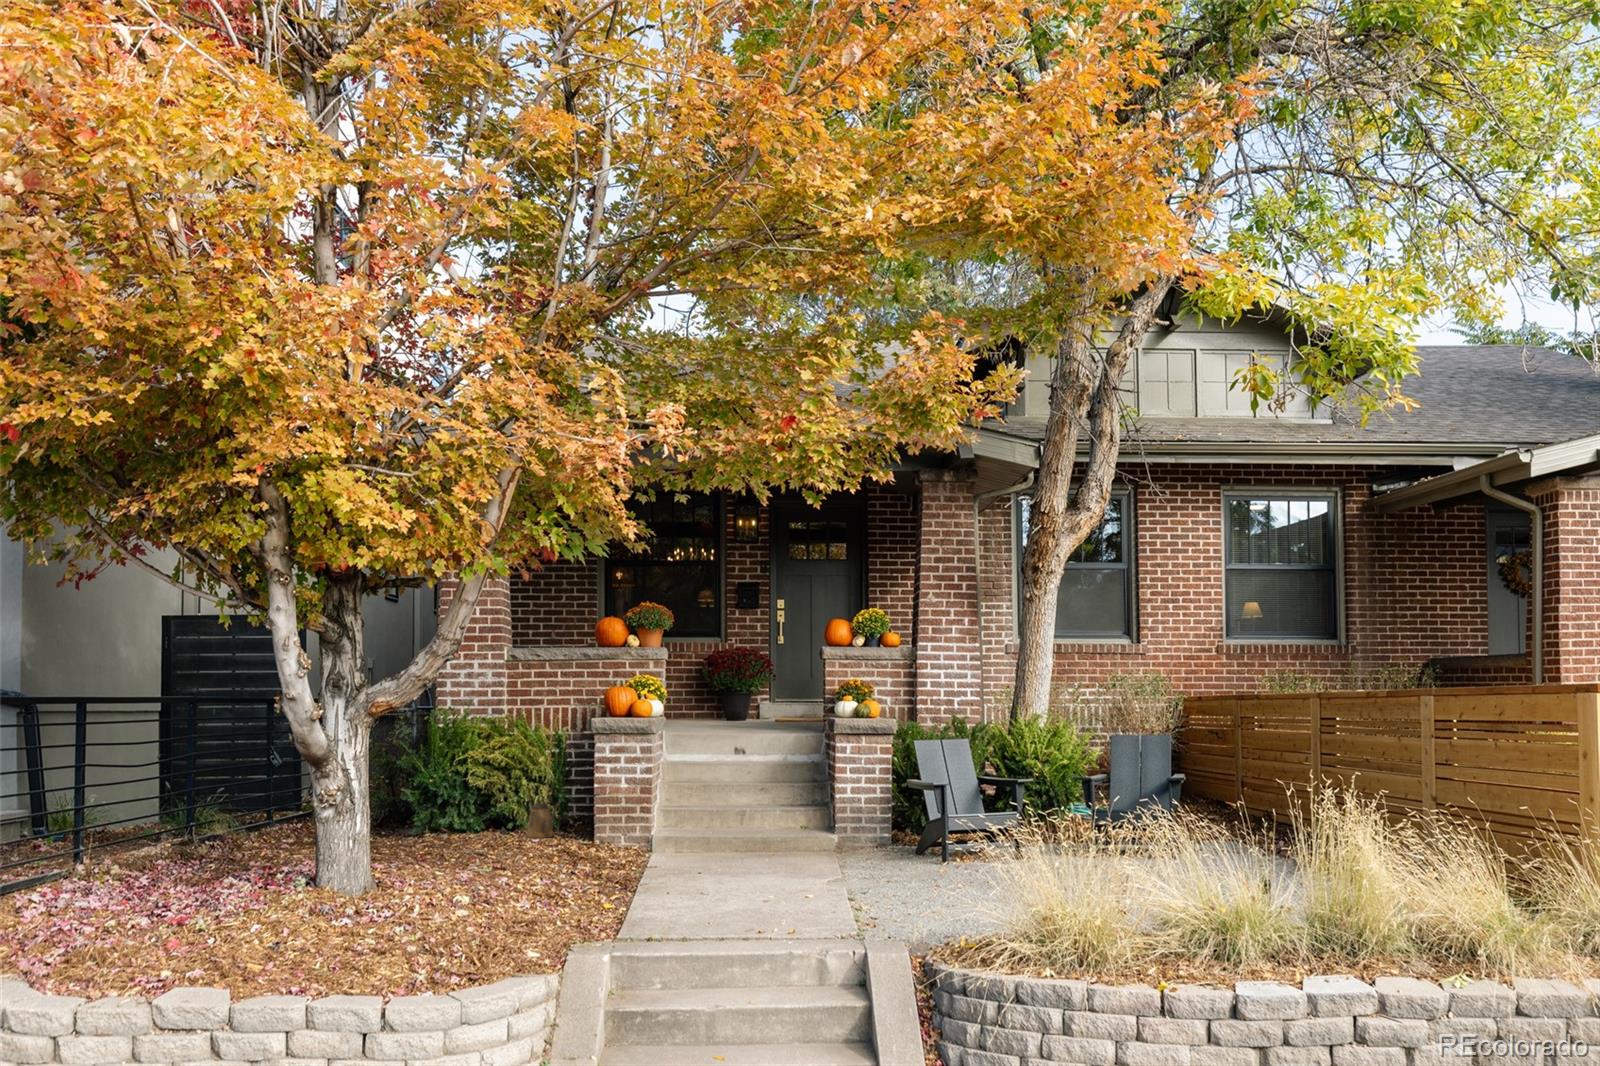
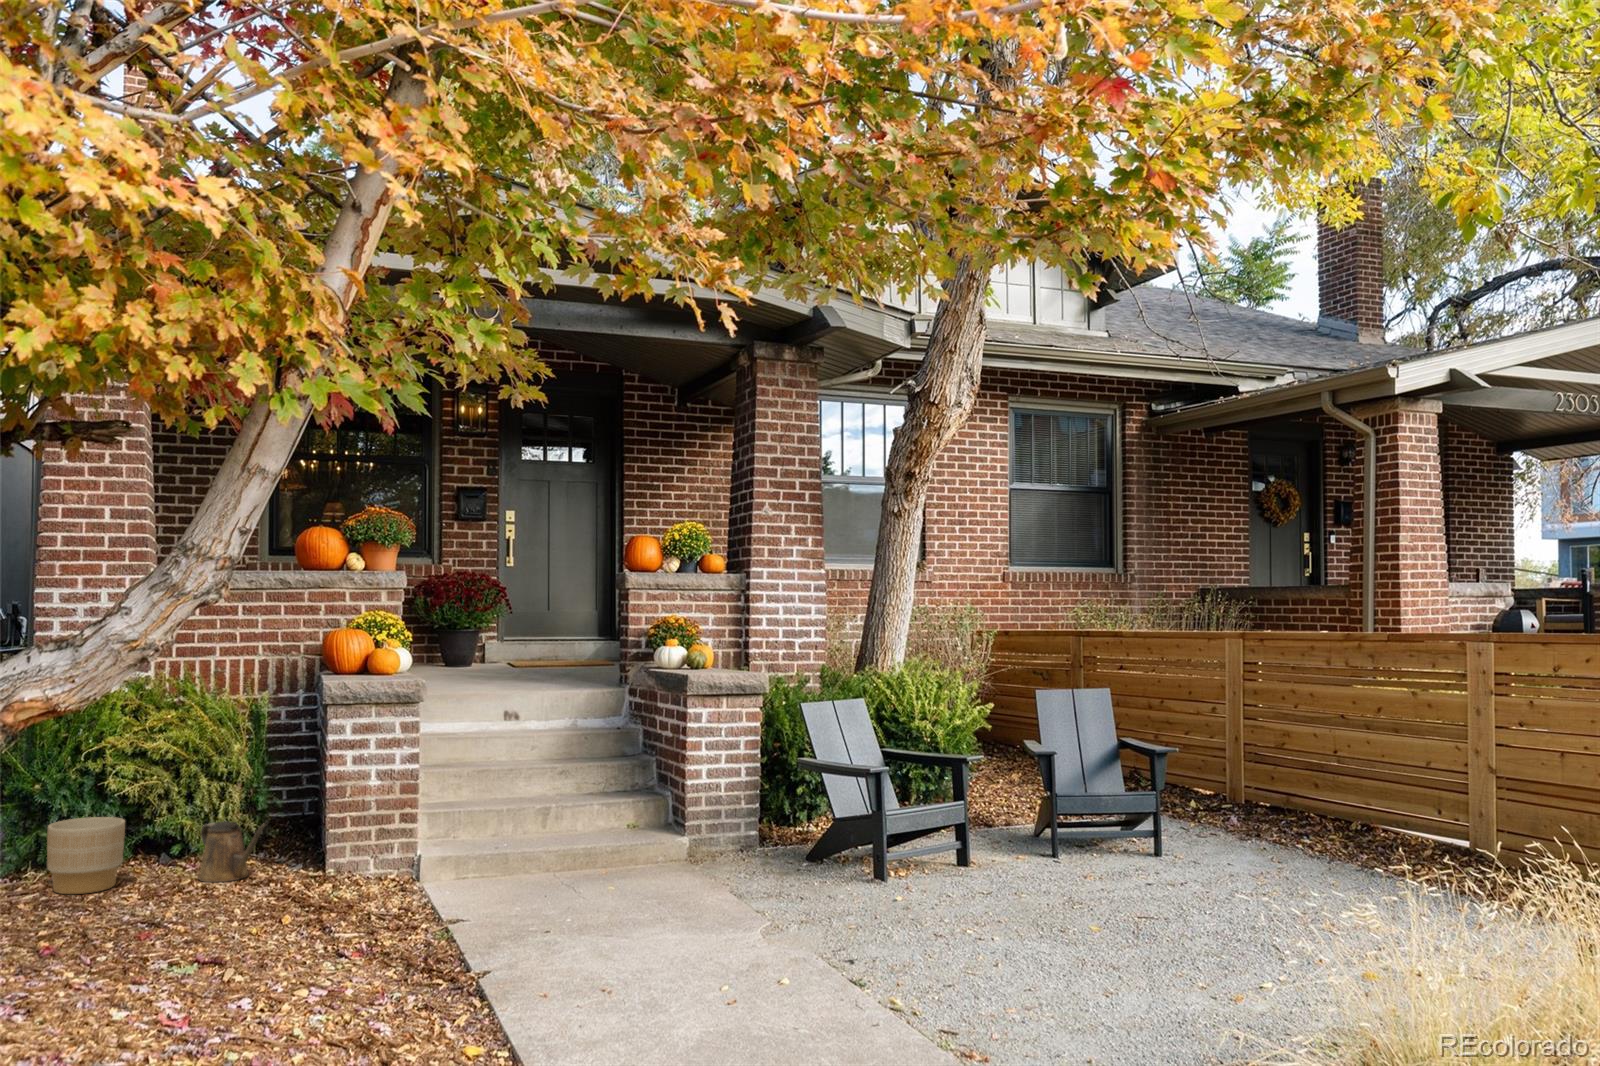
planter: none [446,796,487,838] -> present [47,817,125,894]

